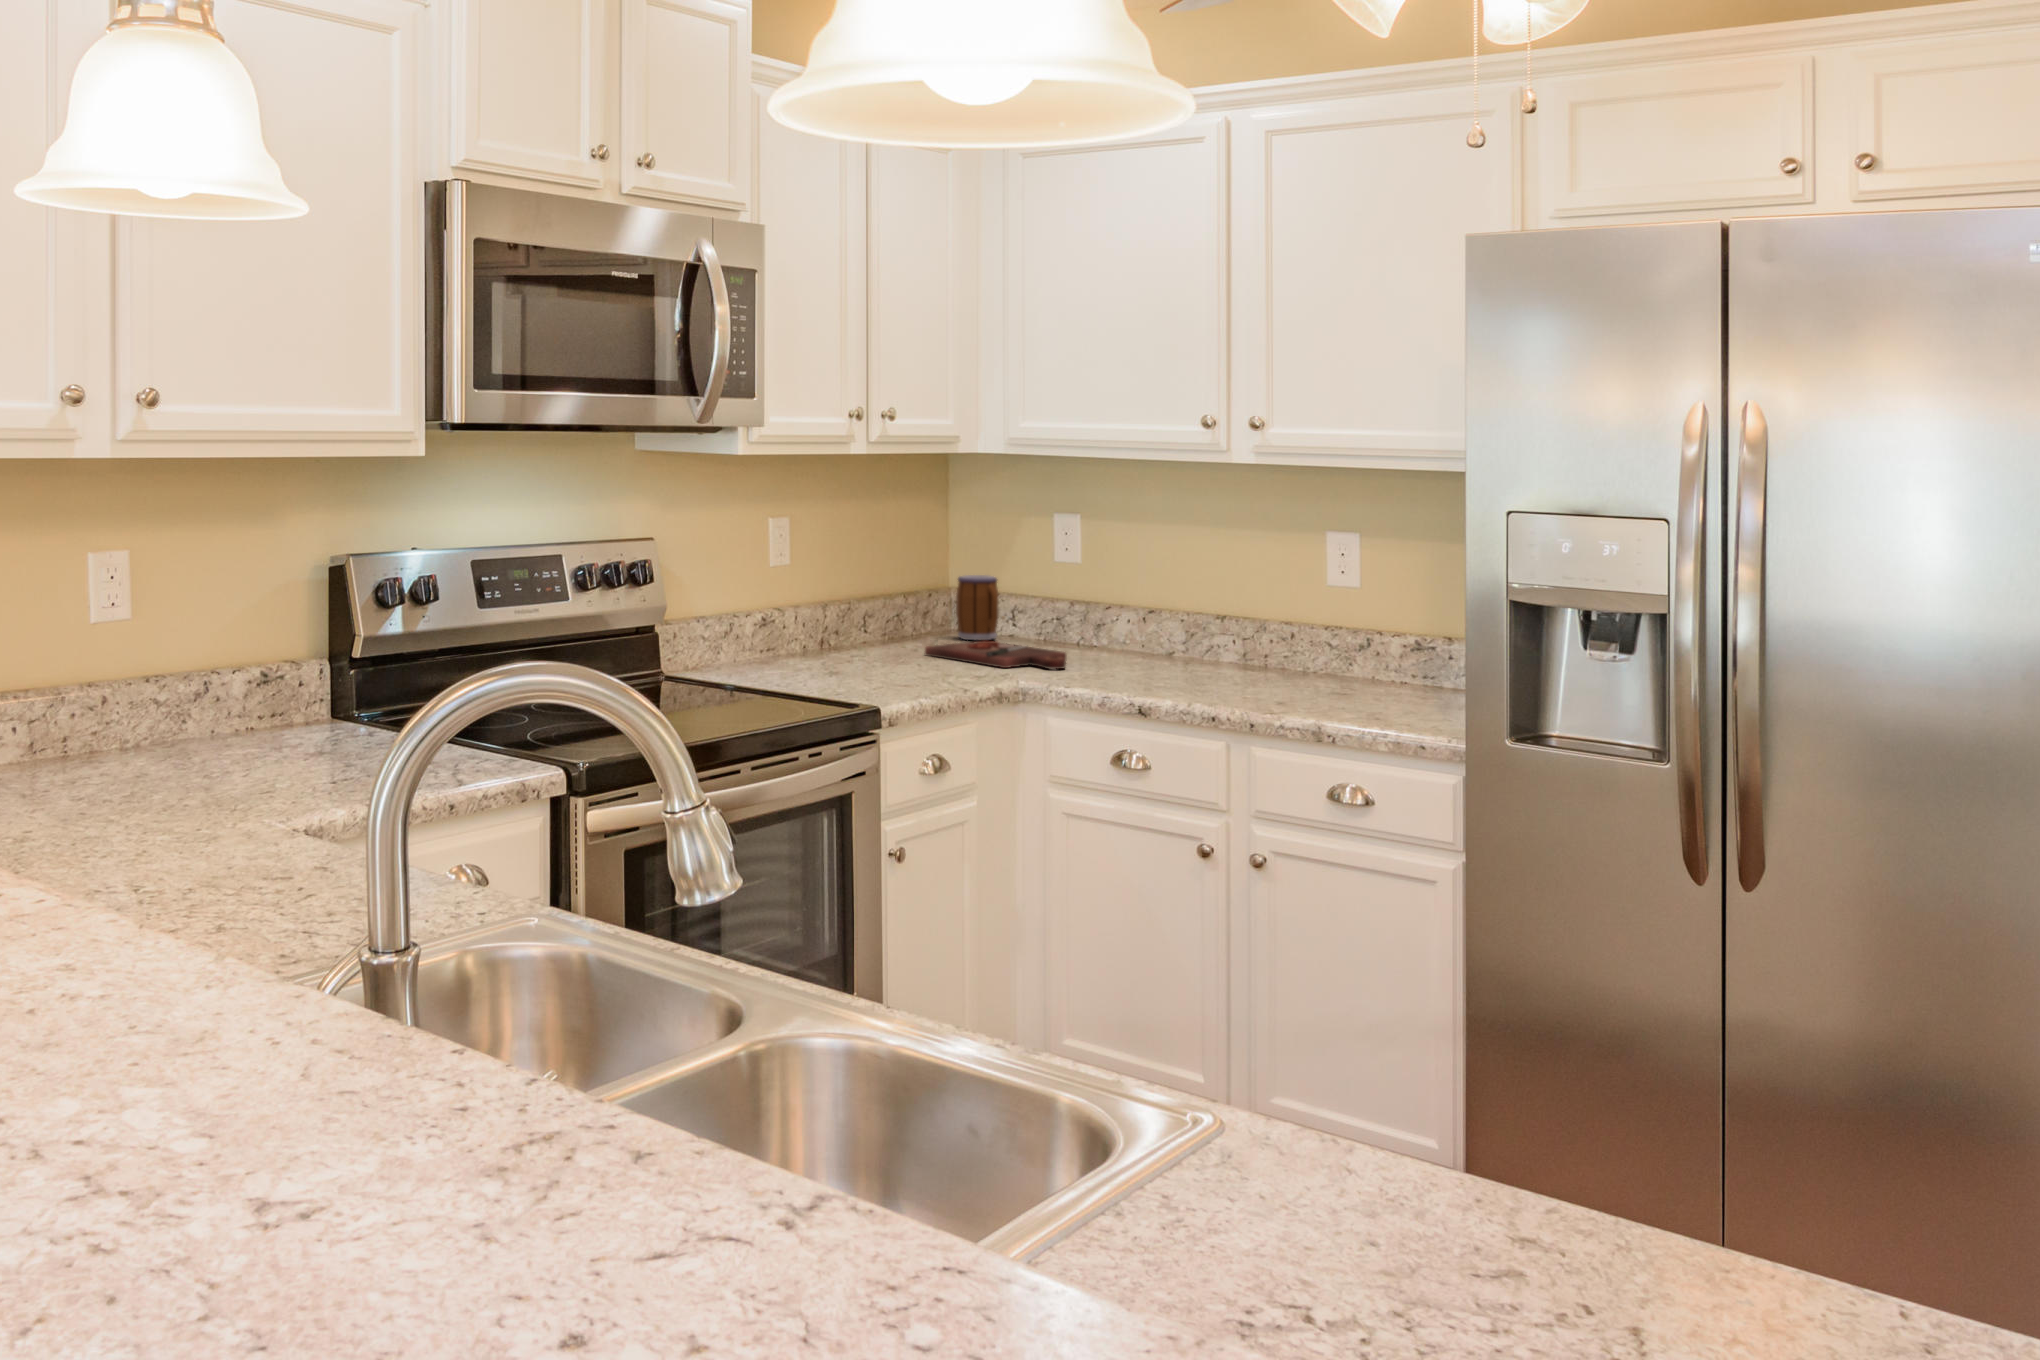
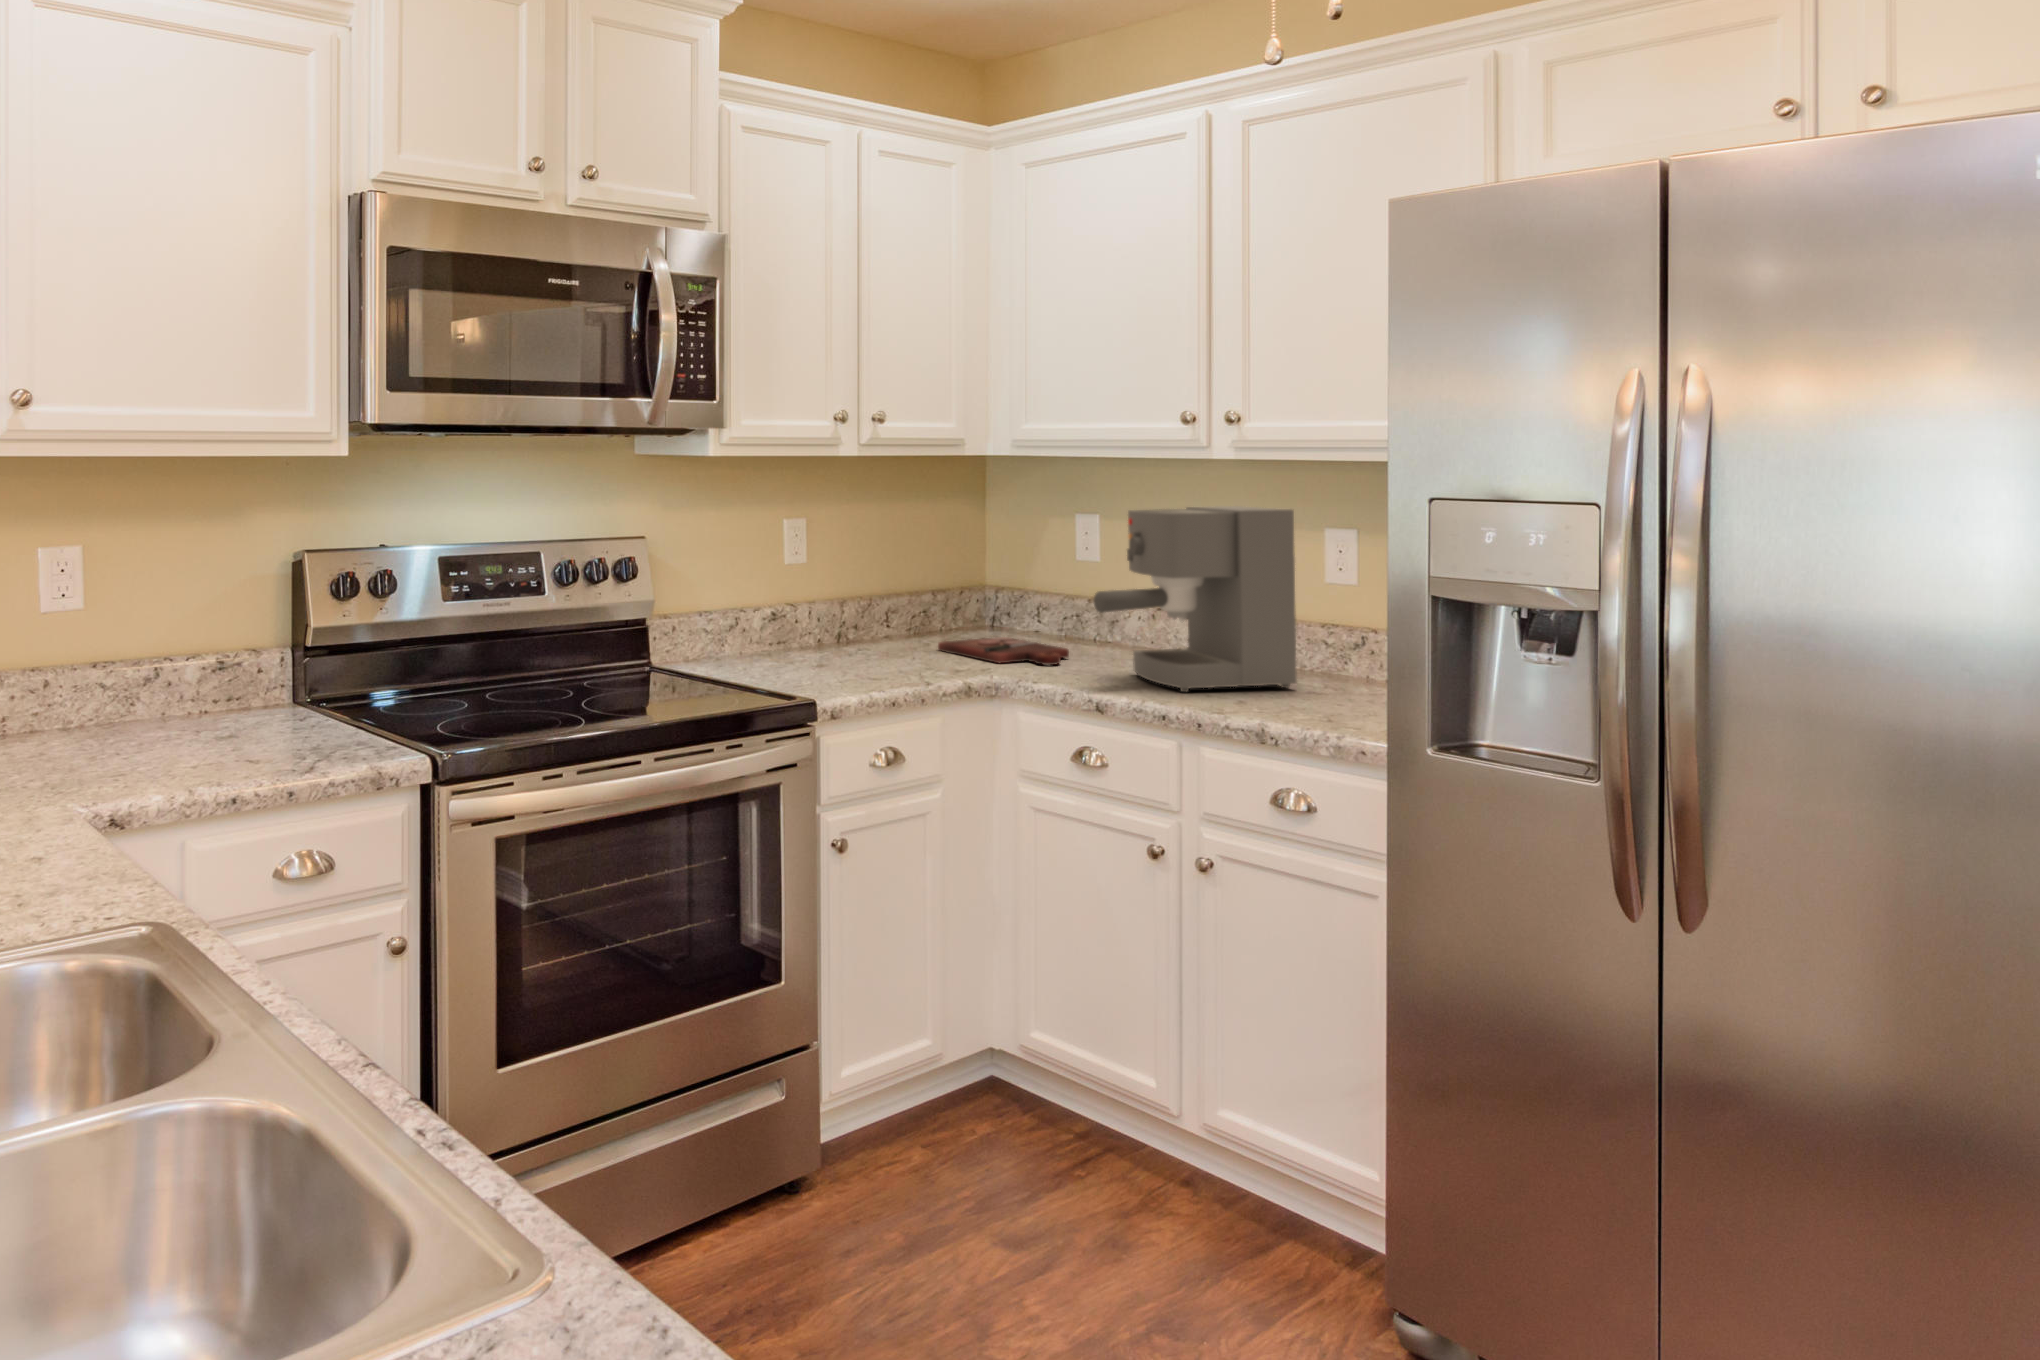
coffee maker: none [1128,509,1316,694] -> present [1094,506,1297,692]
mug: present [956,575,998,640] -> none [990,575,1030,637]

